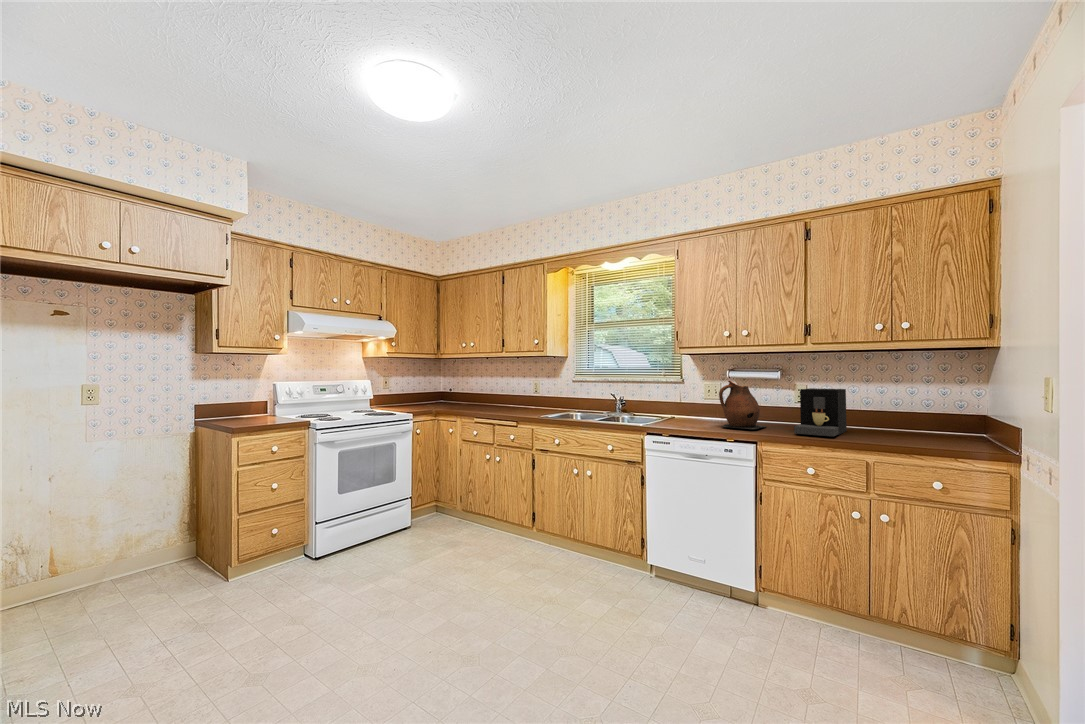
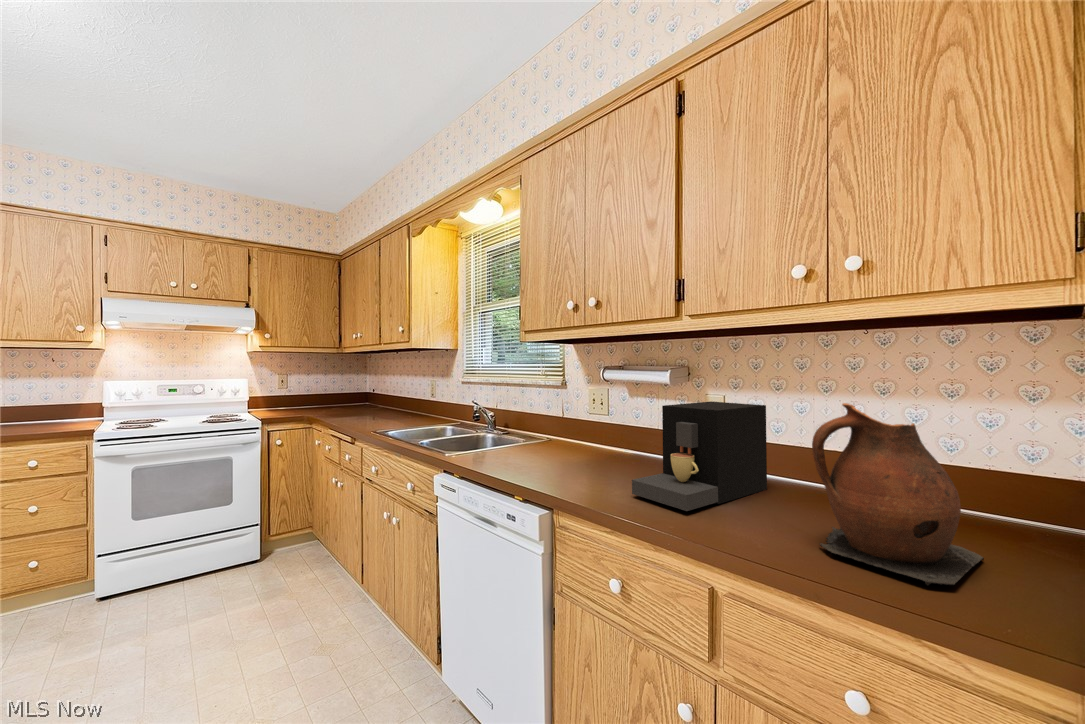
ceramic pitcher: present [719,381,766,430] -> present [812,403,984,585]

